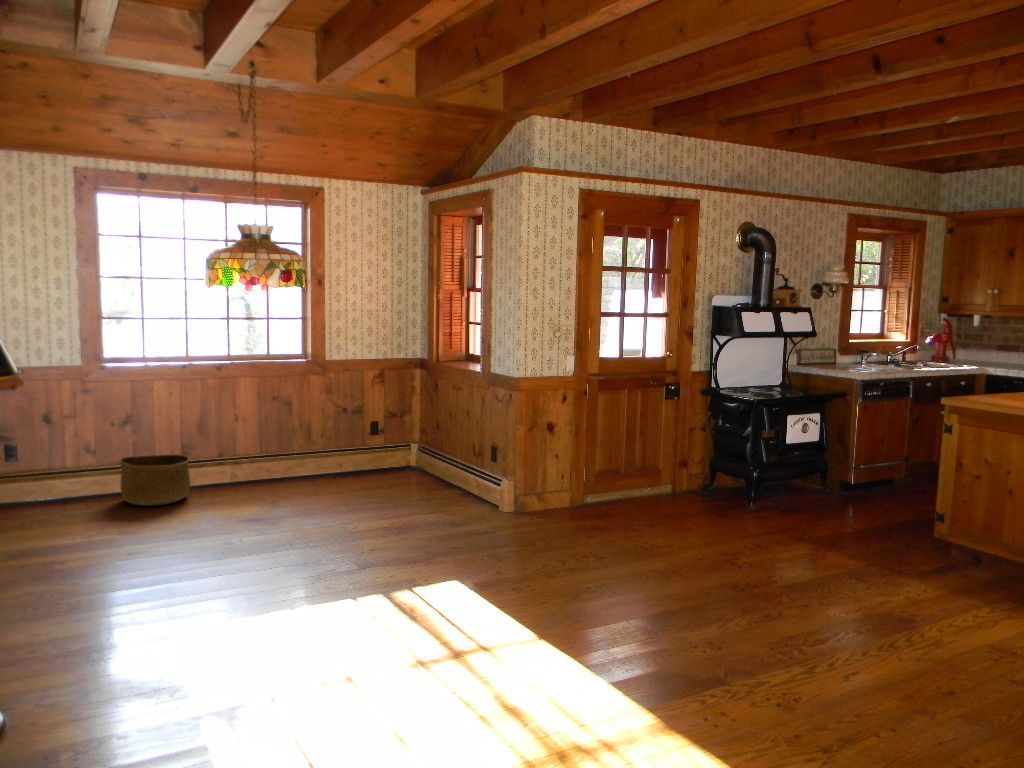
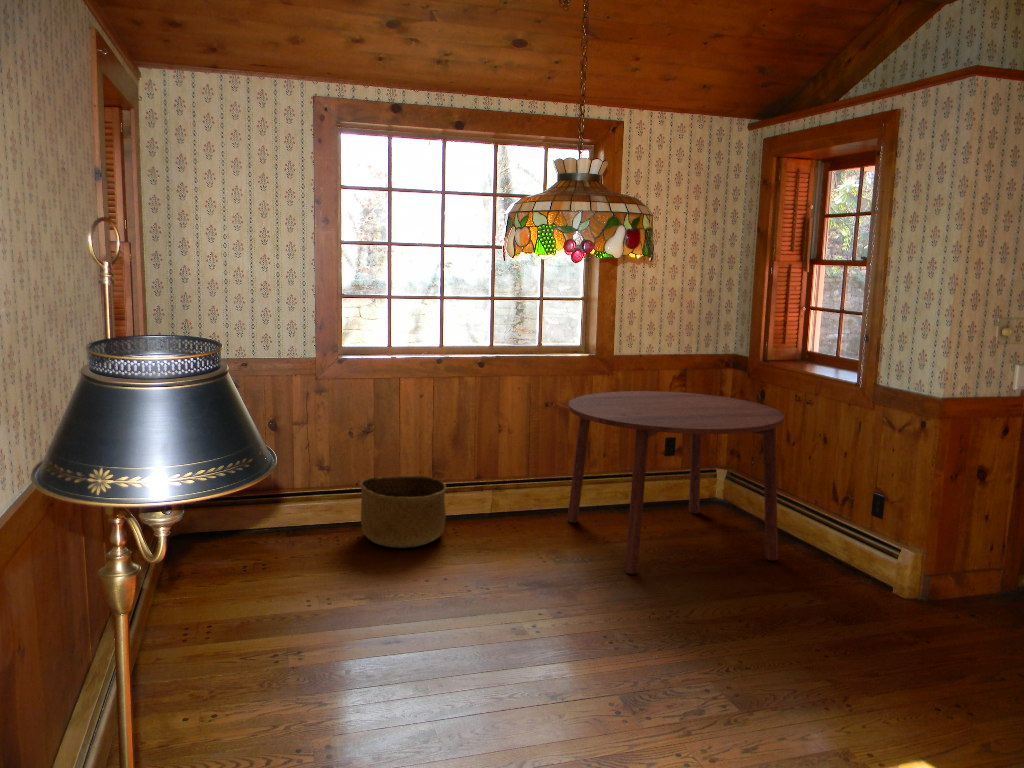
dining table: none [283,386,436,510] -> present [567,391,784,574]

